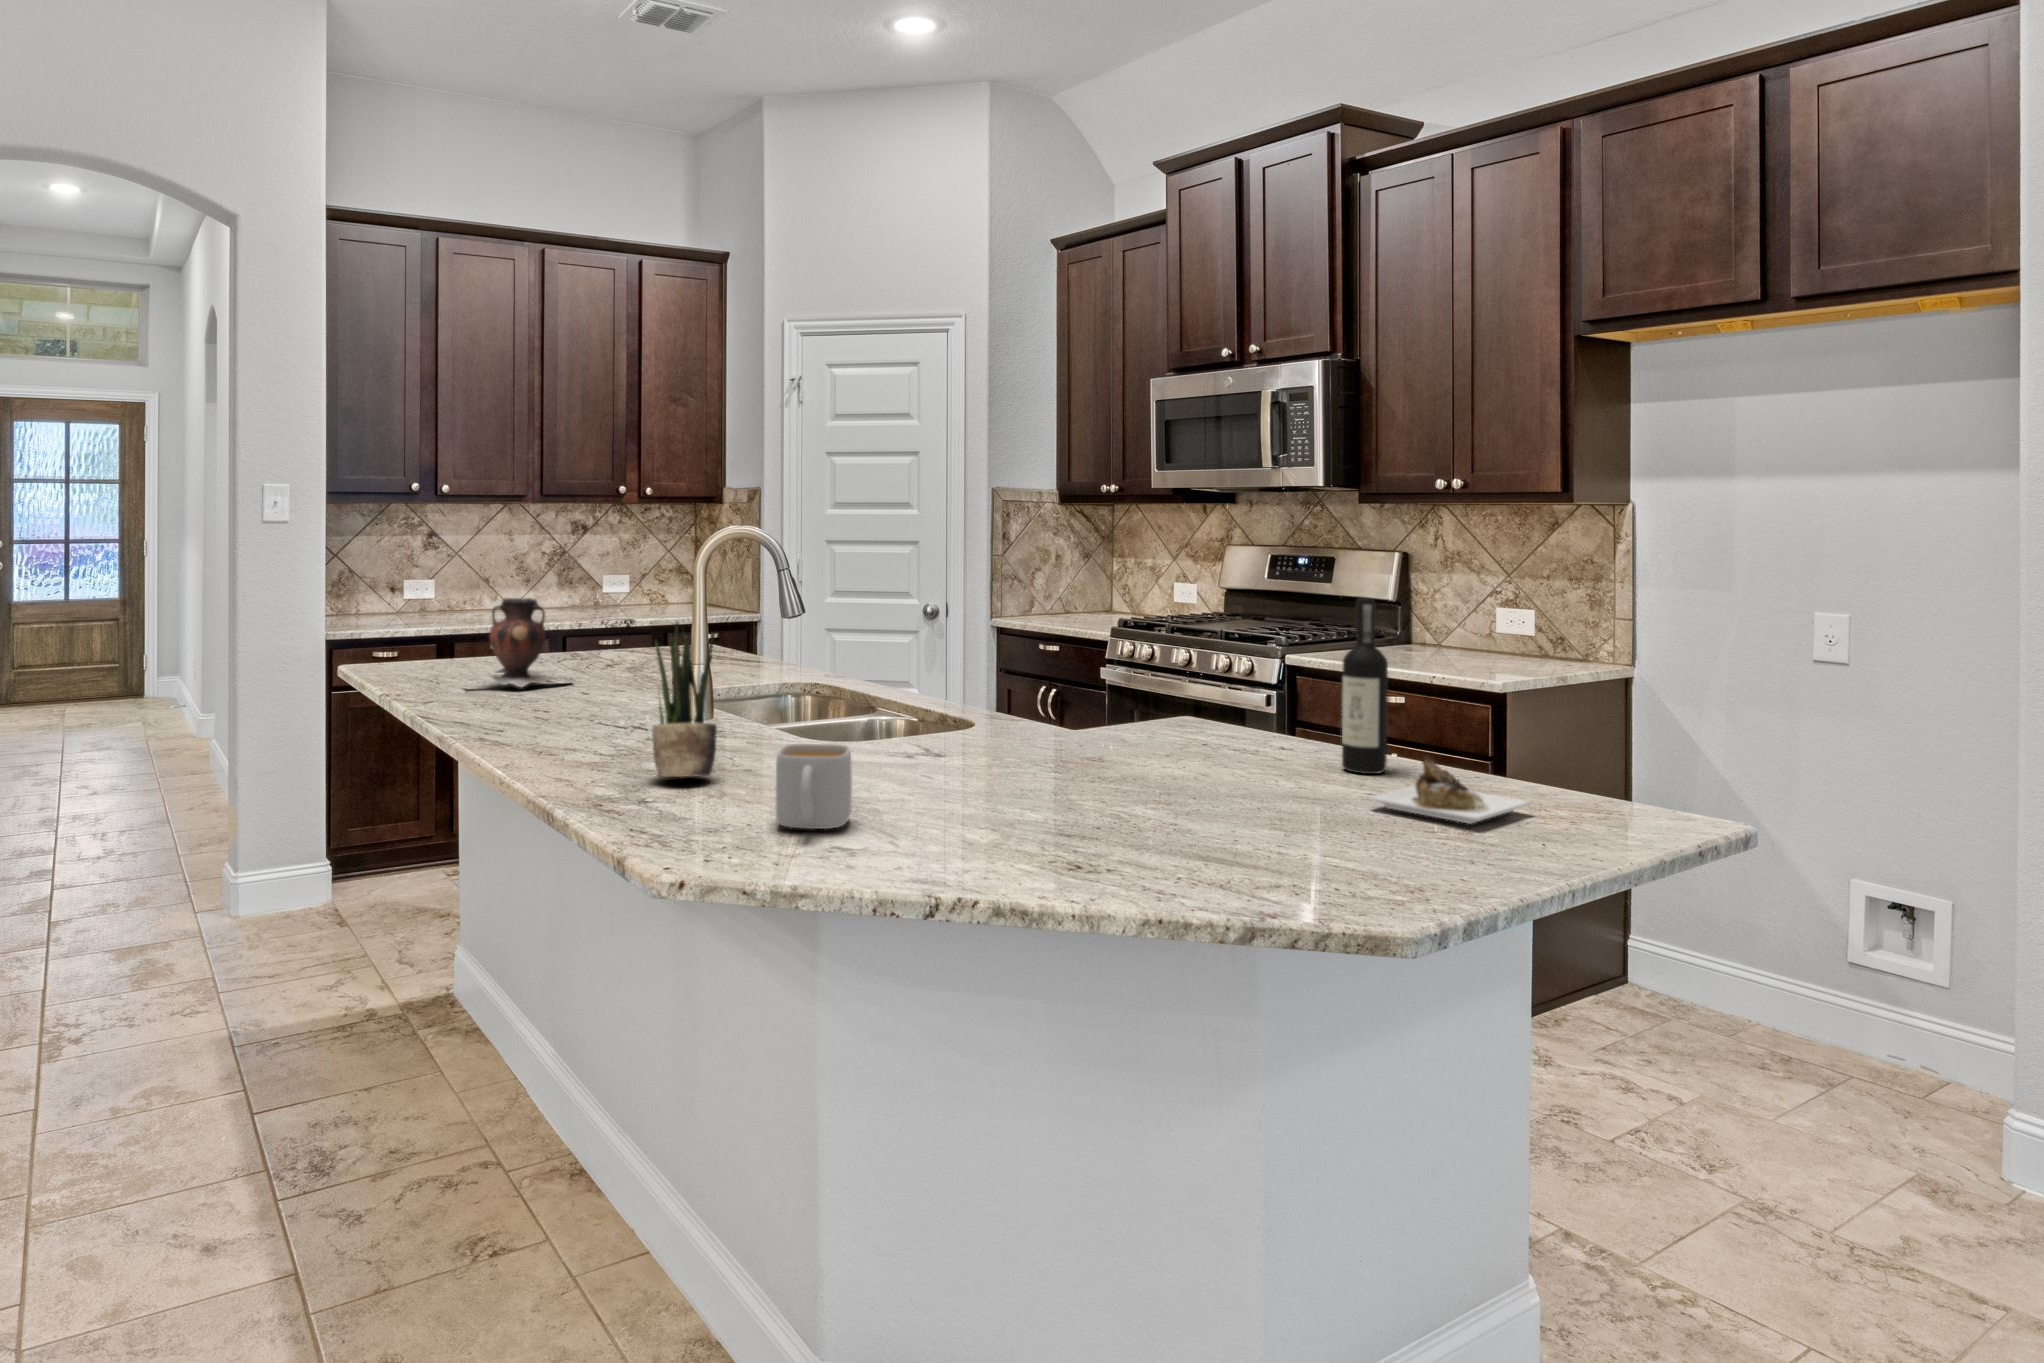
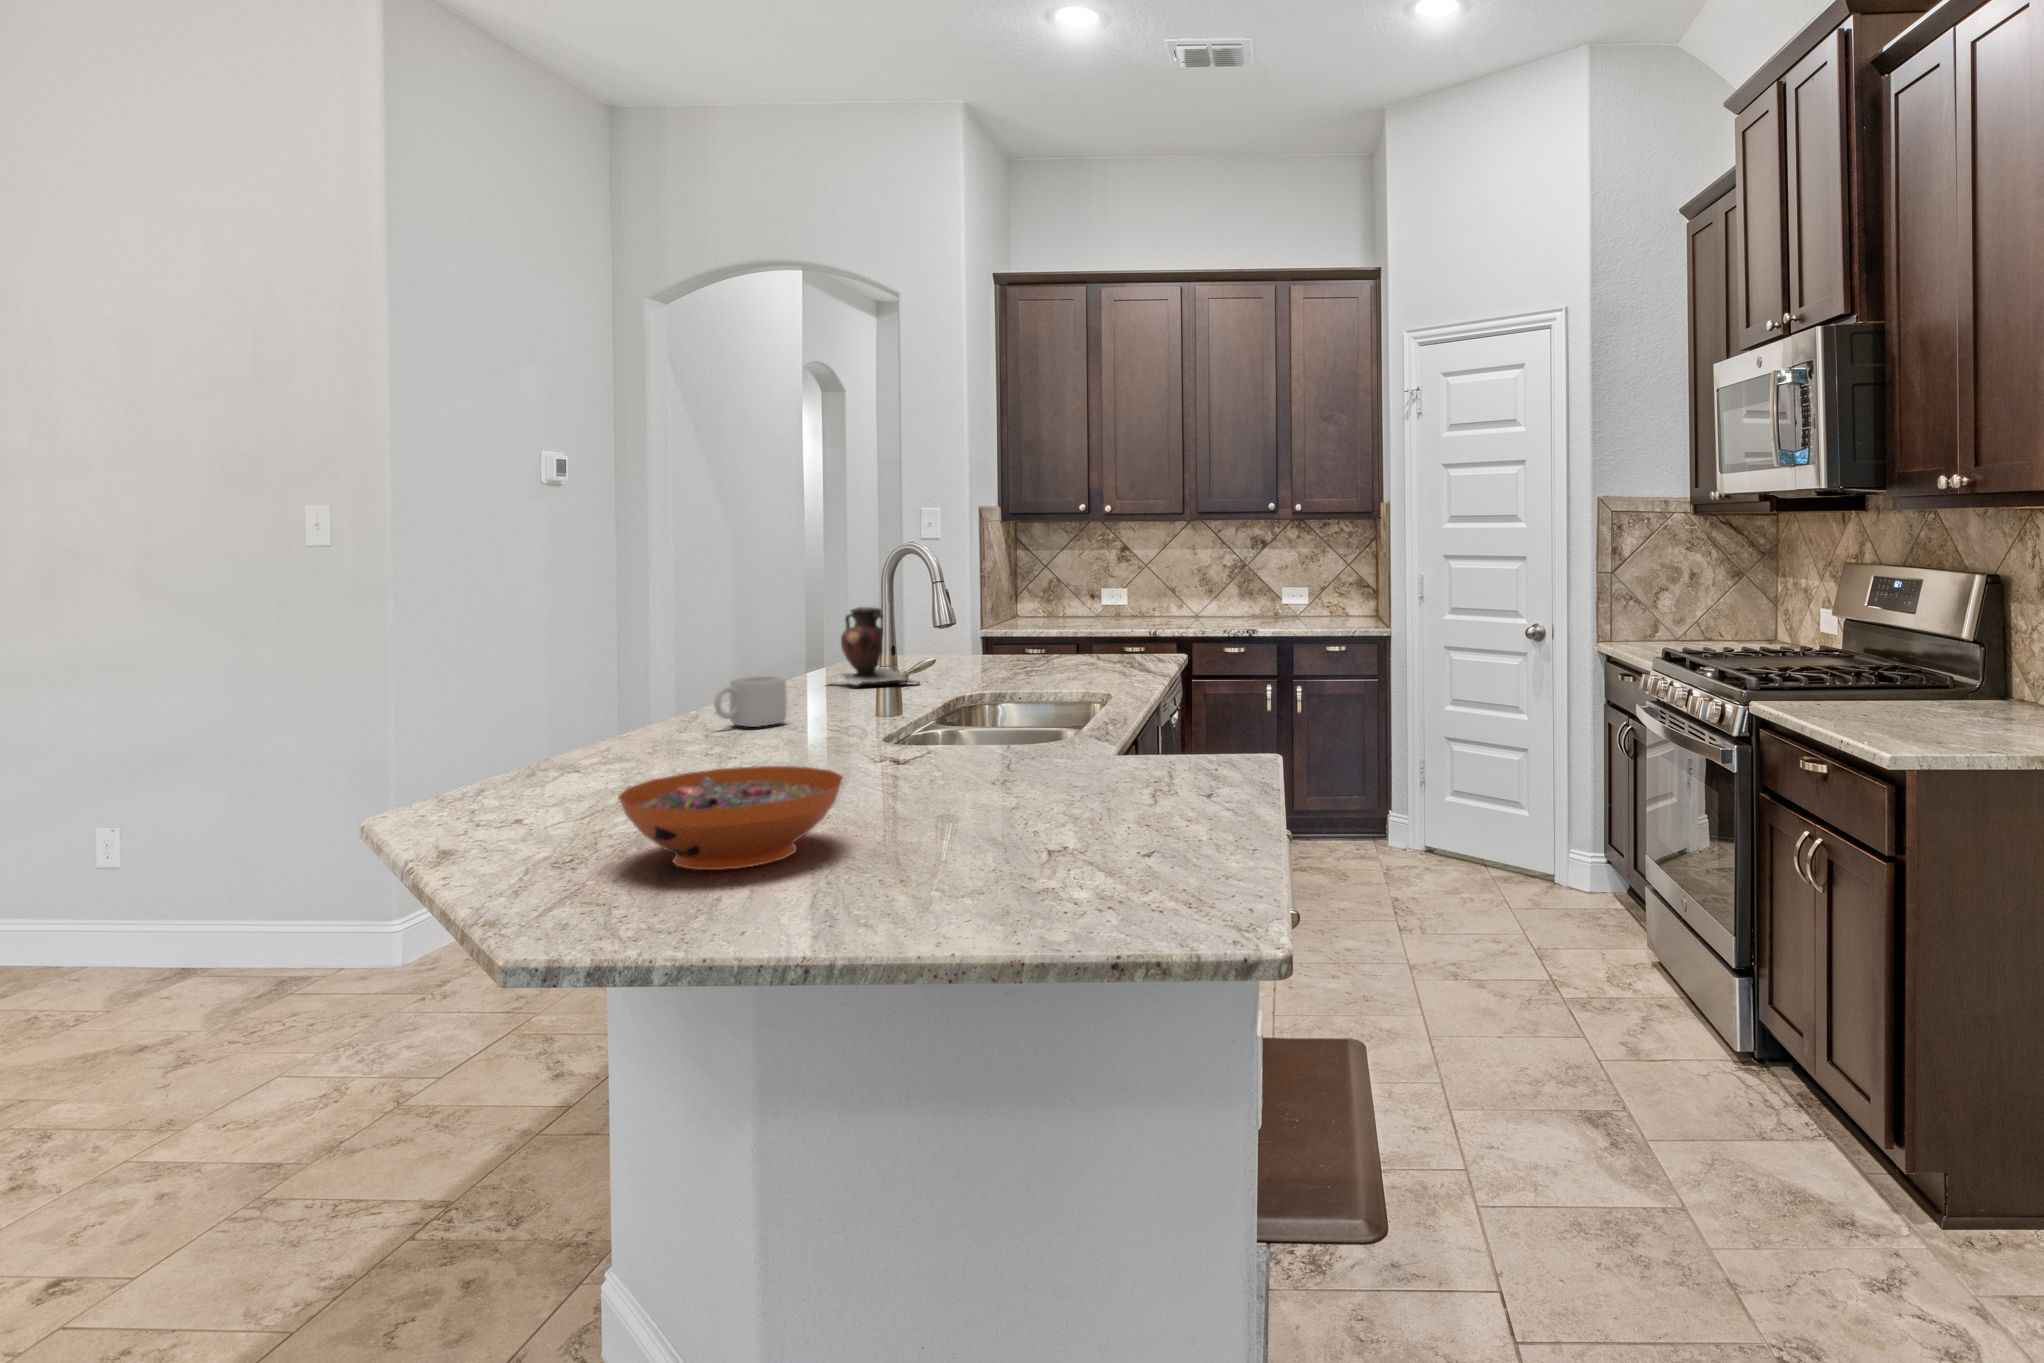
wine bottle: present [1342,598,1531,824] -> none [956,632,1192,903]
potted plant: present [653,622,717,777] -> none [595,630,664,768]
decorative bowl: none [1051,740,1260,838] -> present [619,766,843,870]
mug: present [776,744,852,829] -> present [714,676,787,727]

